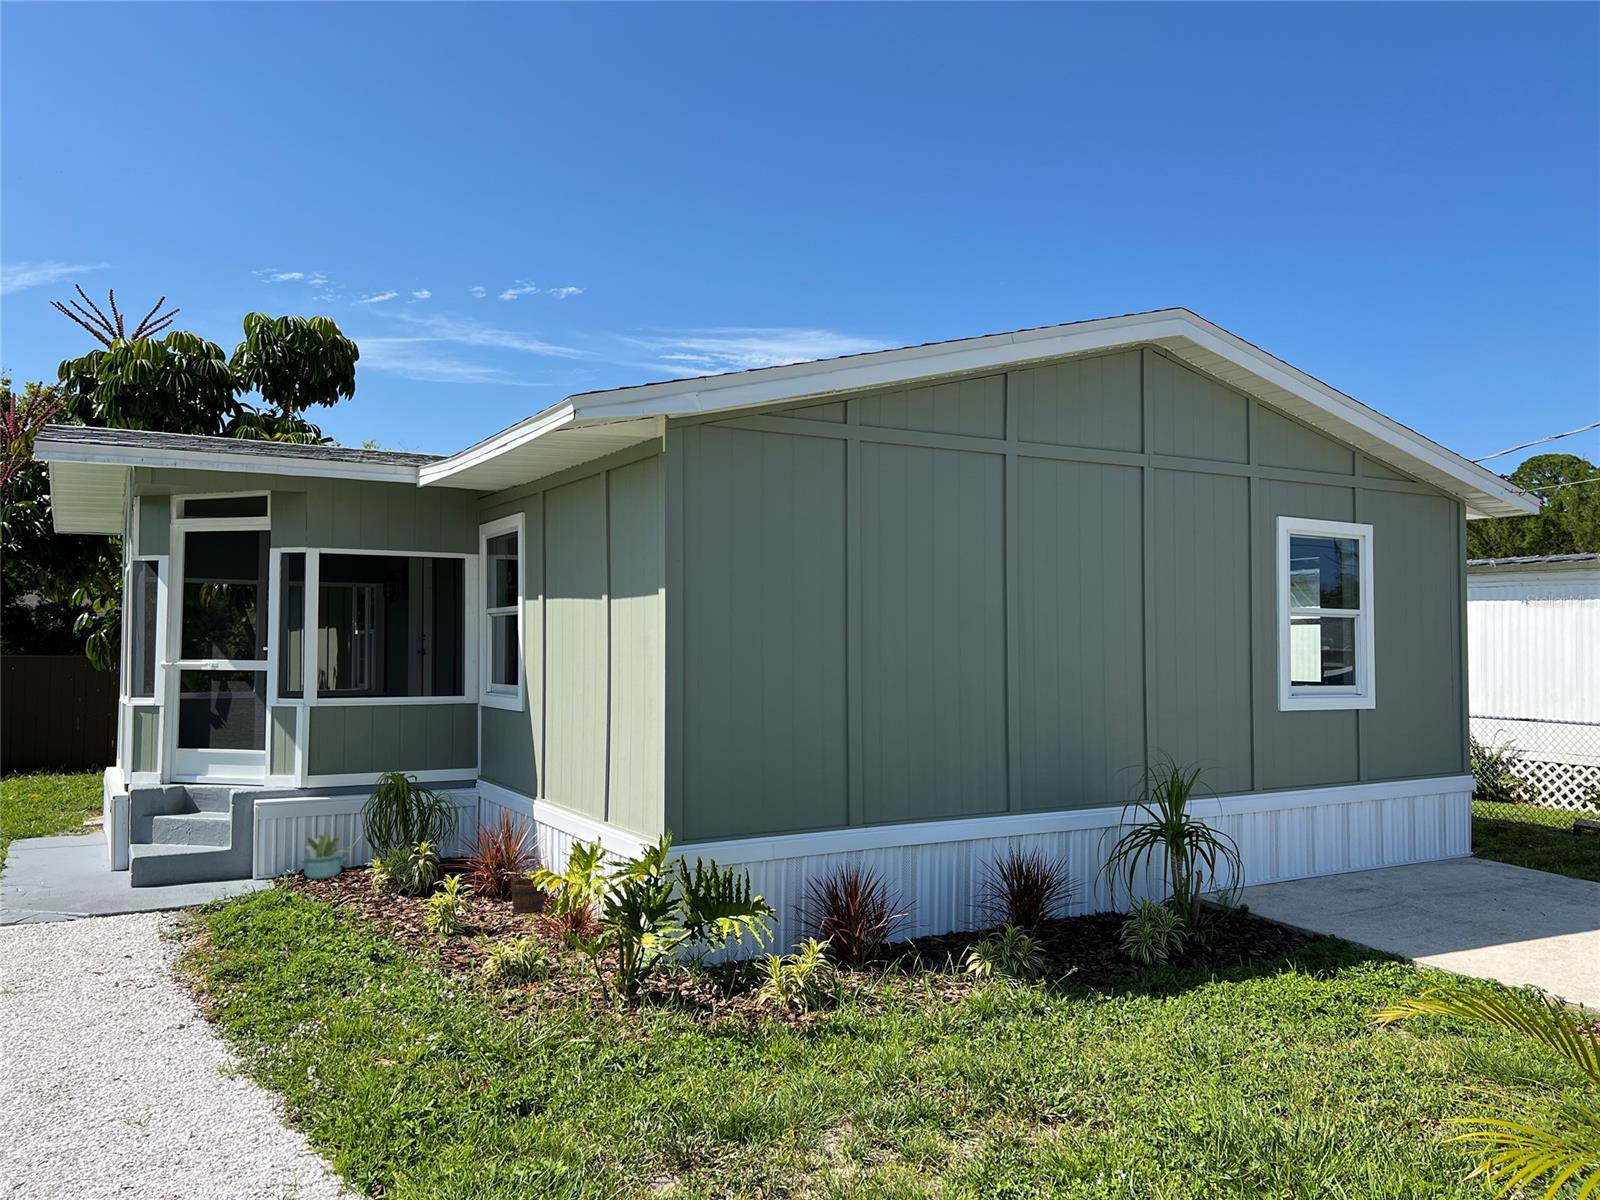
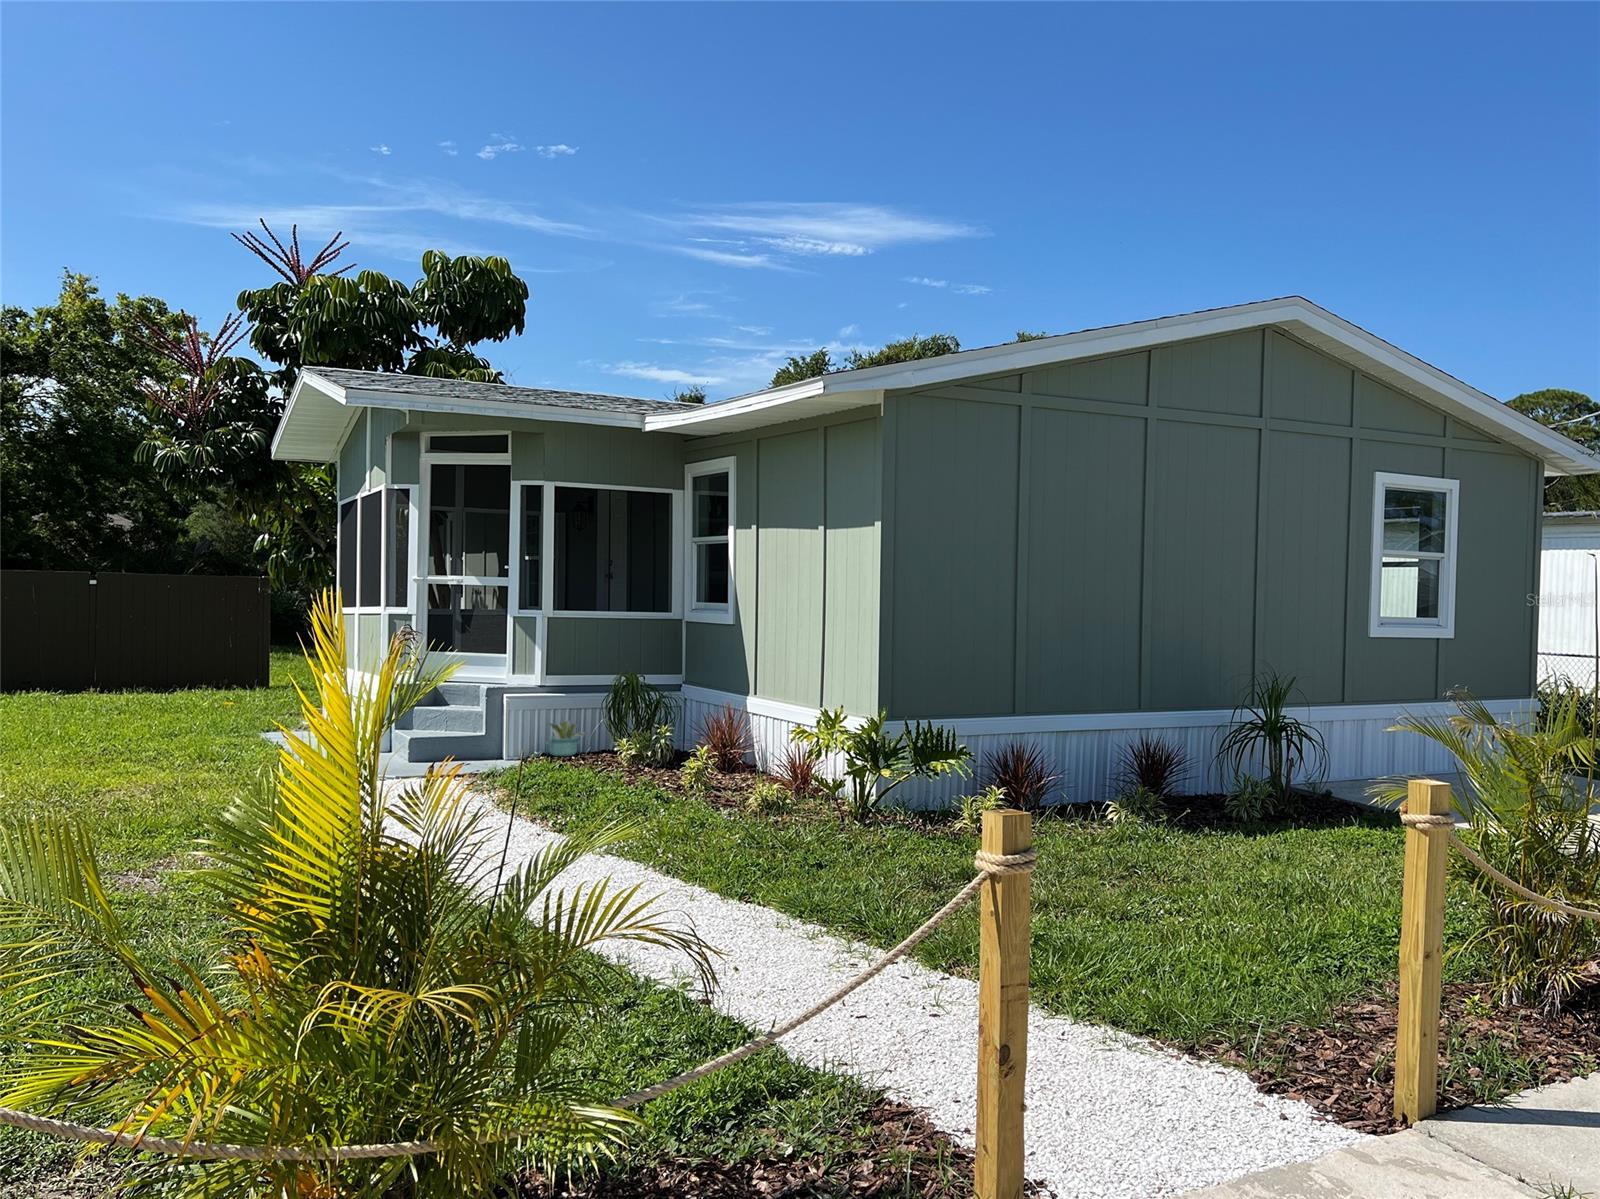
wooden bucket: present [510,855,544,912] -> none [738,733,764,777]

